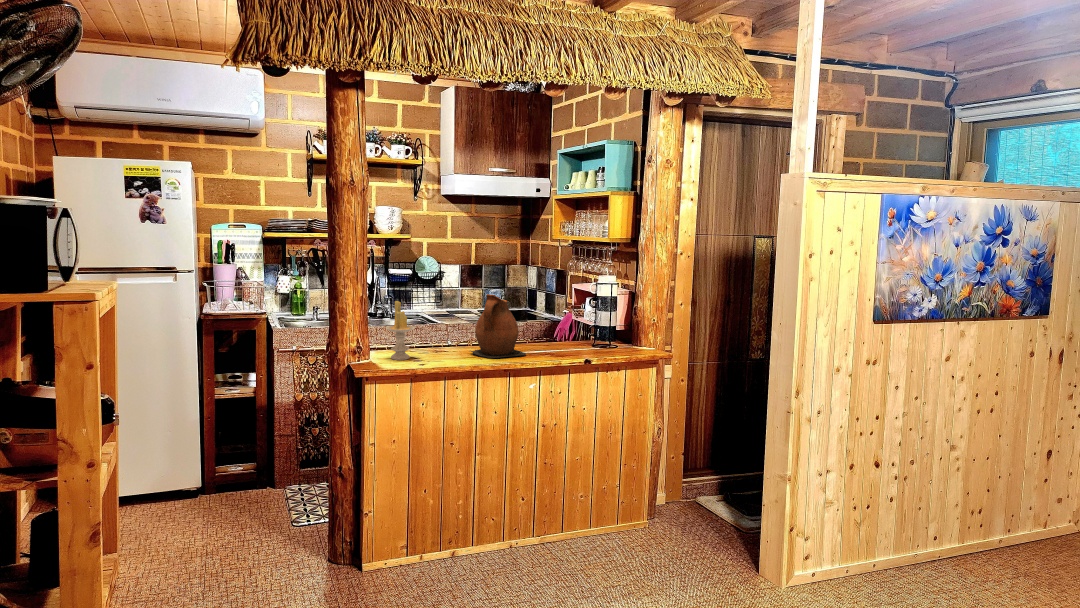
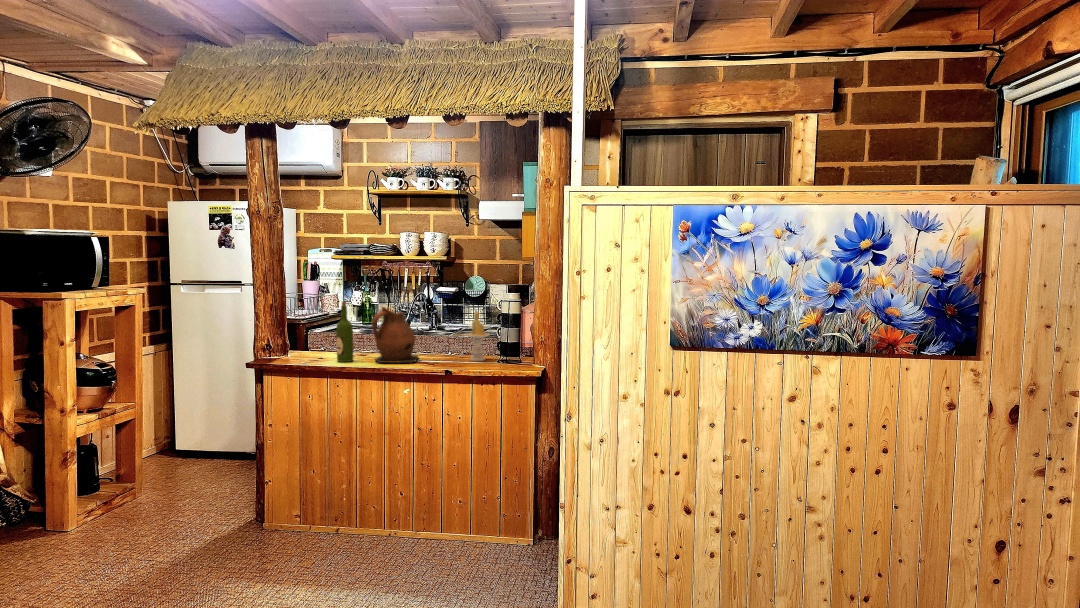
wine bottle: none [440,291,458,361] -> present [336,302,353,362]
candle: present [386,301,415,360] -> present [466,312,490,361]

